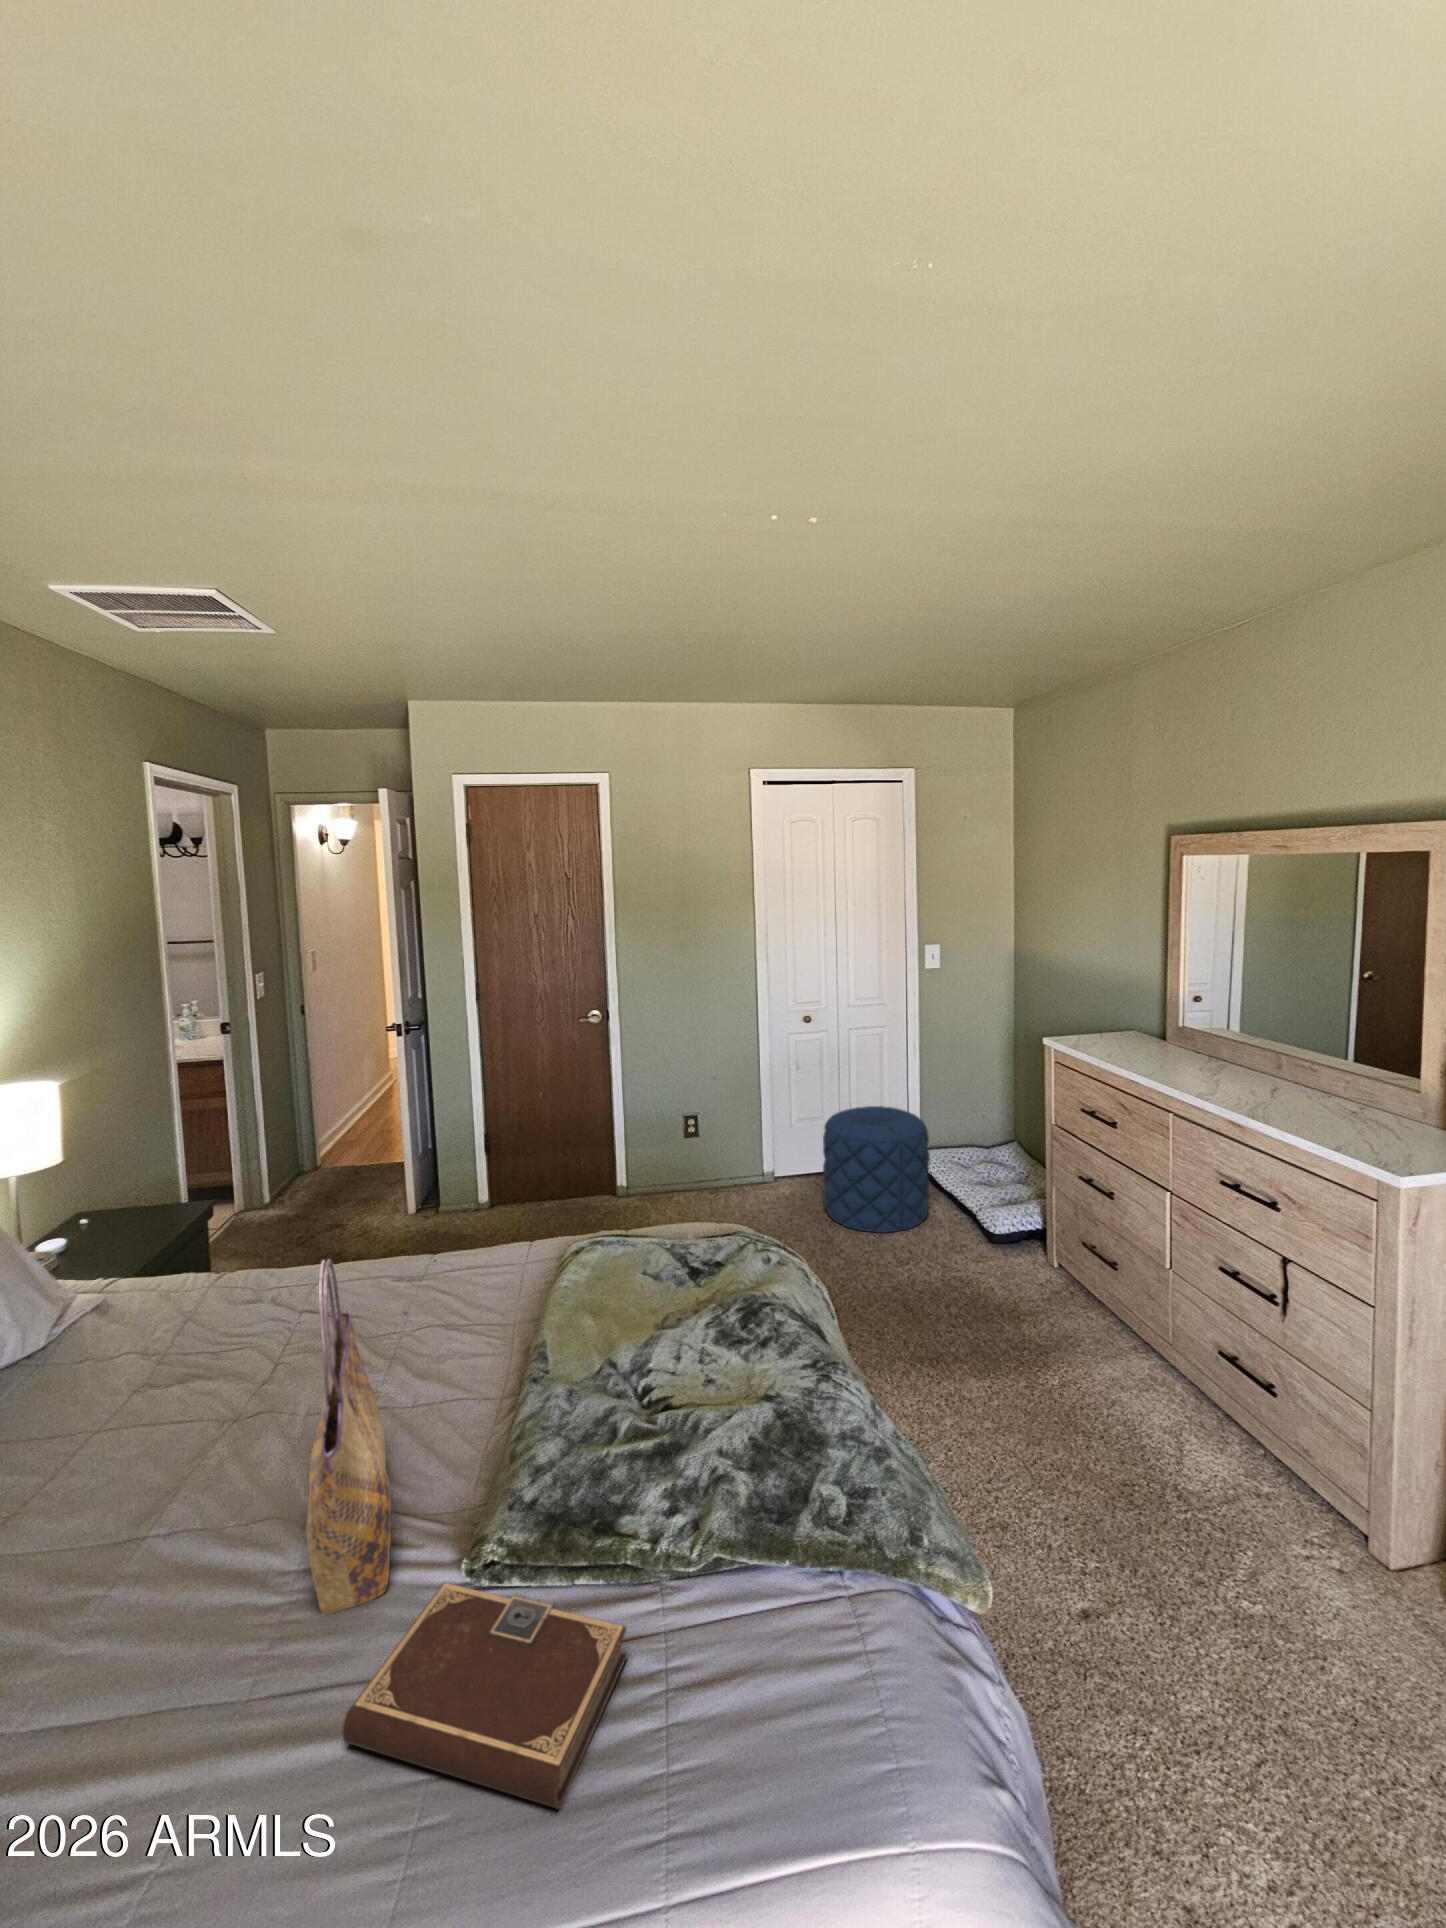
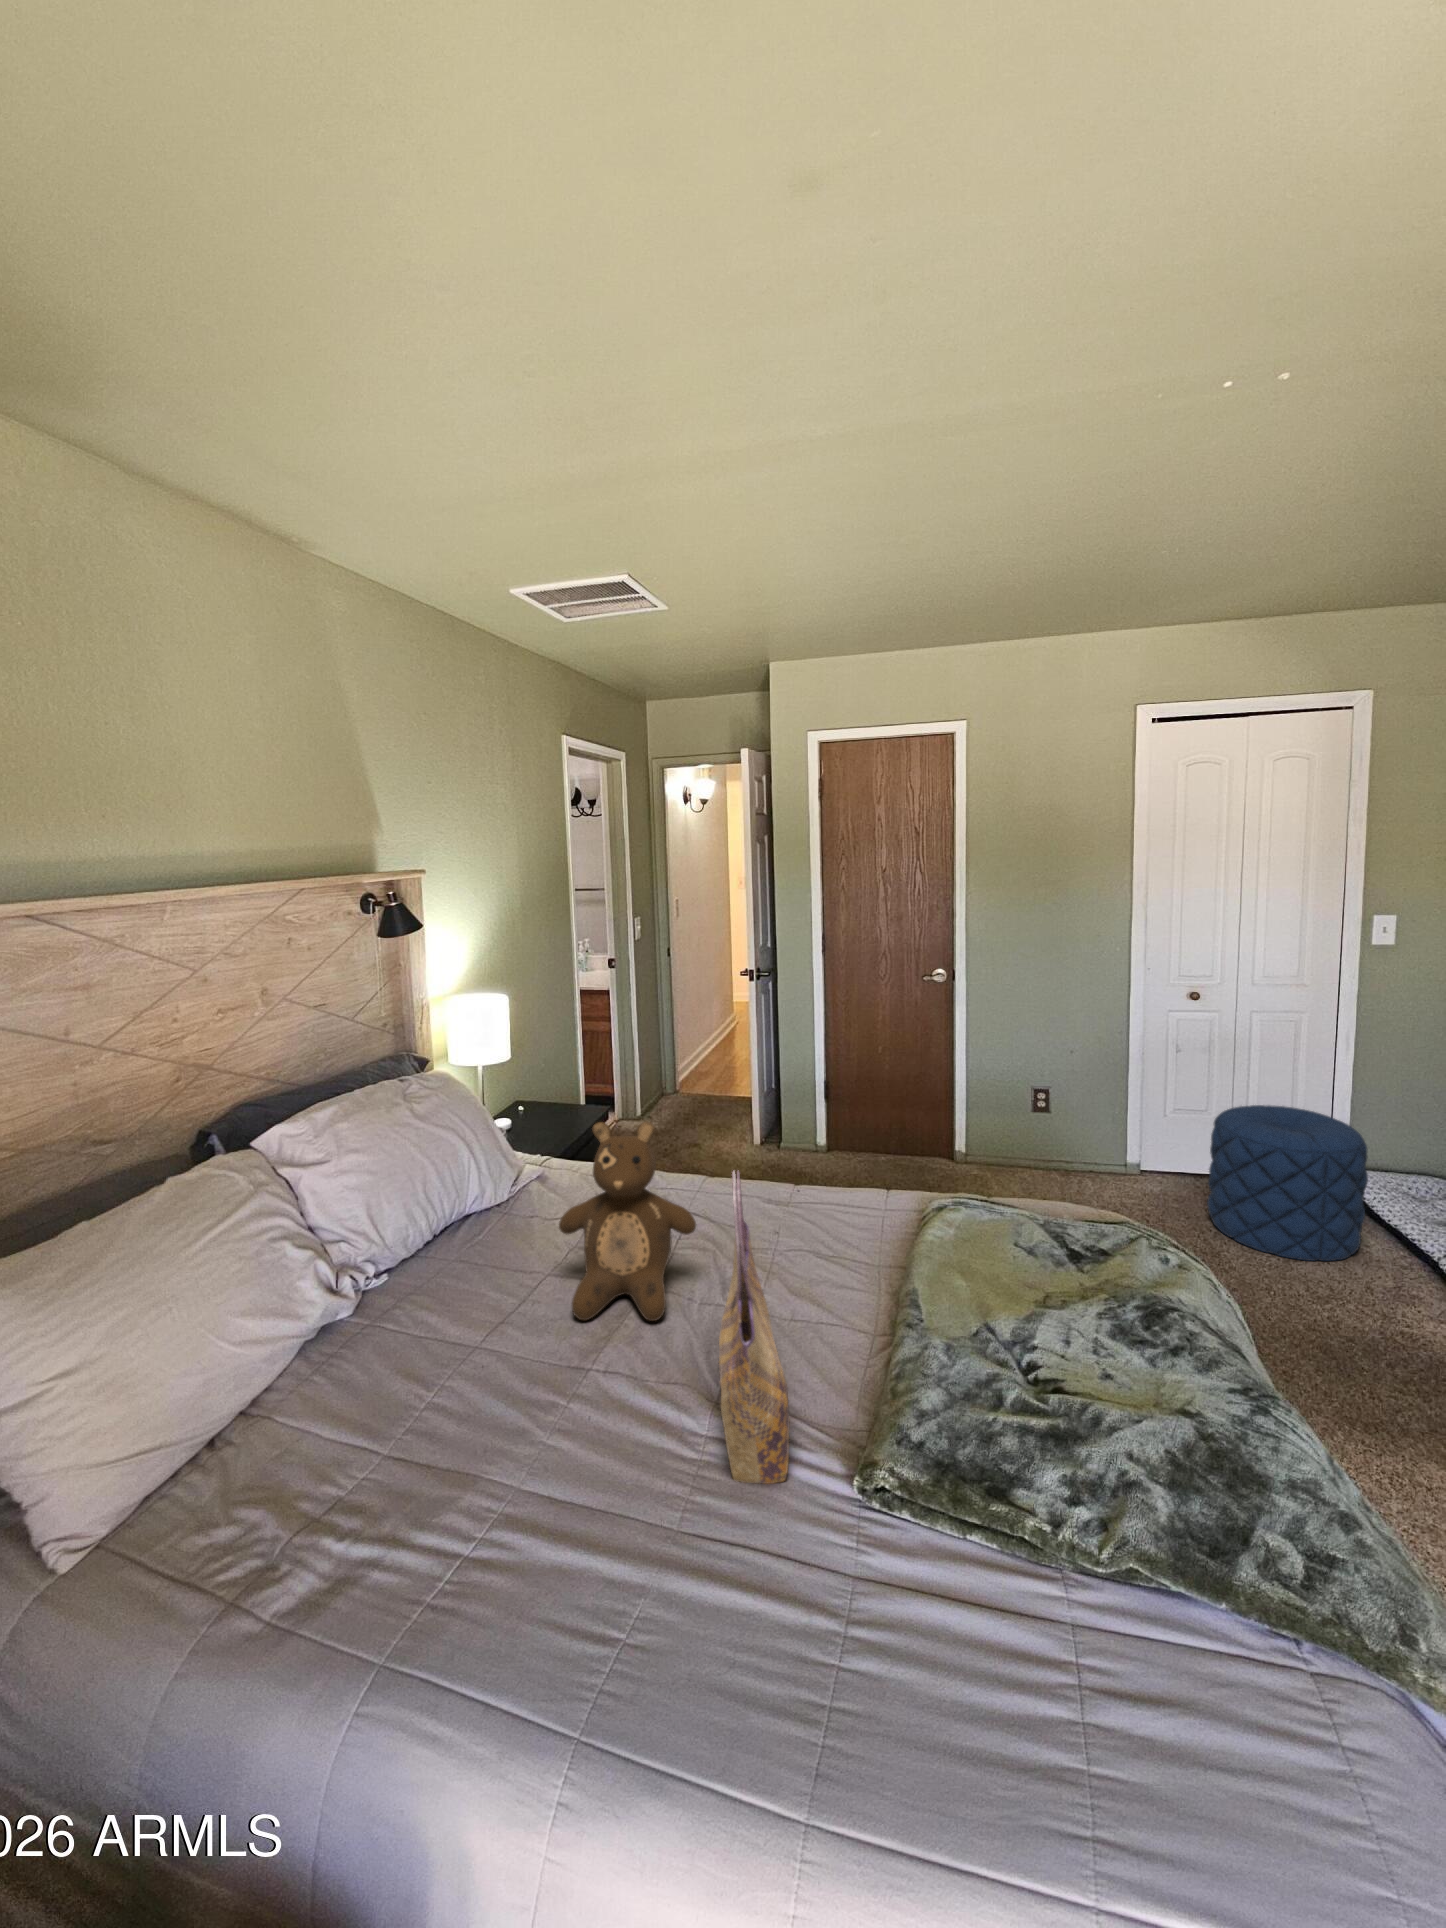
teddy bear: none [106,1218,299,1479] -> present [559,1122,696,1321]
notebook: present [343,1582,627,1809] -> none [764,1490,1035,1753]

